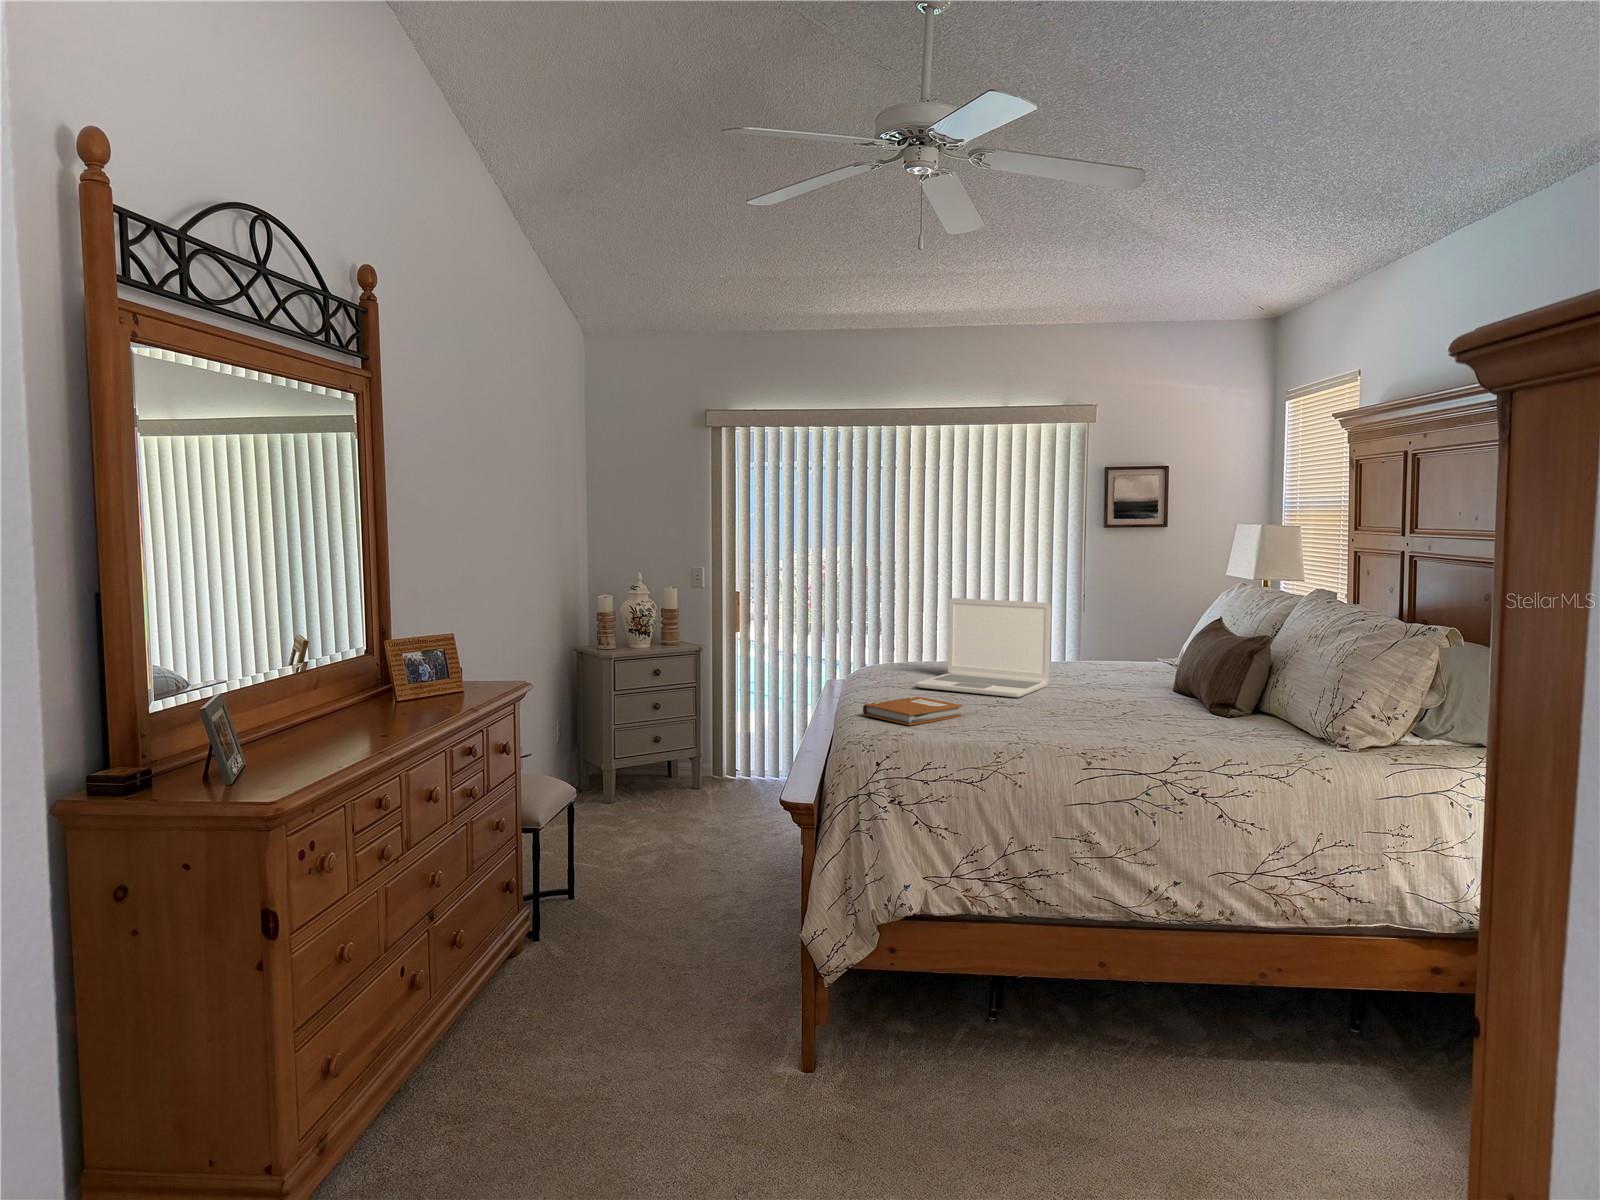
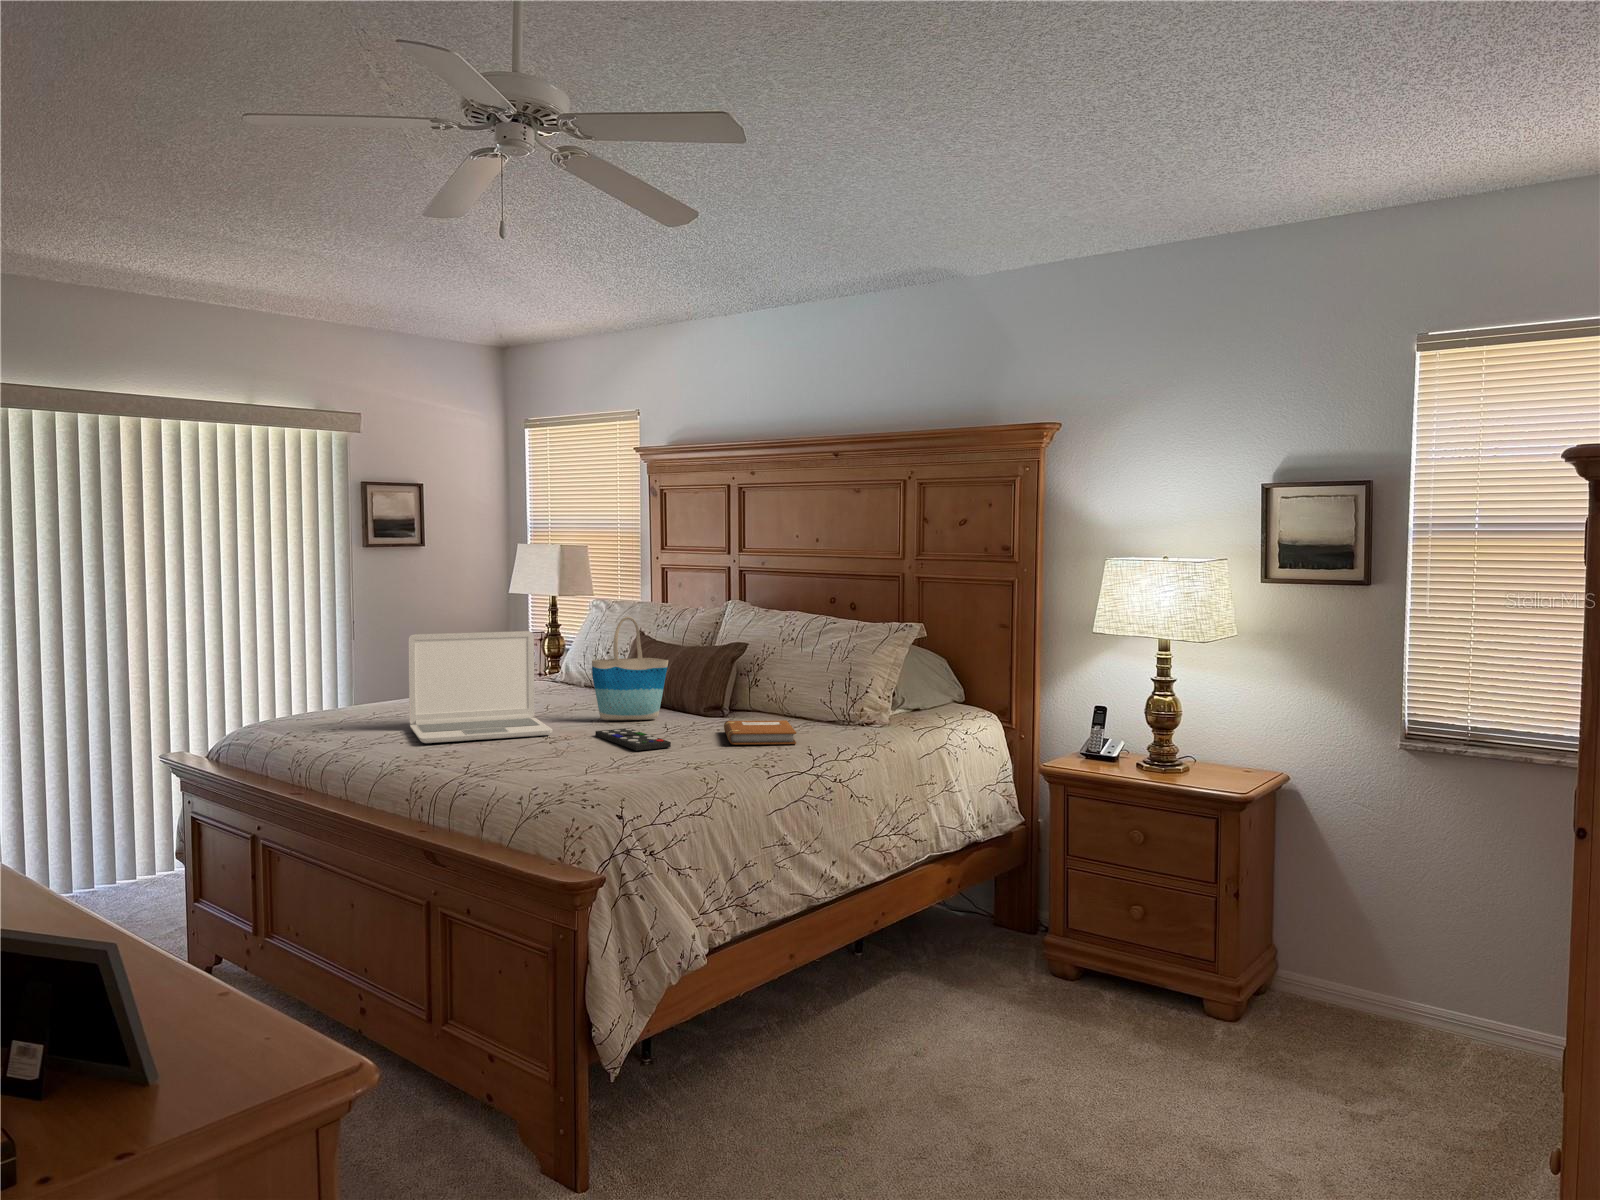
tote bag: none [1092,595,1162,701] -> present [592,617,668,720]
notebook: present [863,697,962,726] -> present [724,720,796,744]
remote control: none [1030,700,1085,724] -> present [595,728,671,751]

